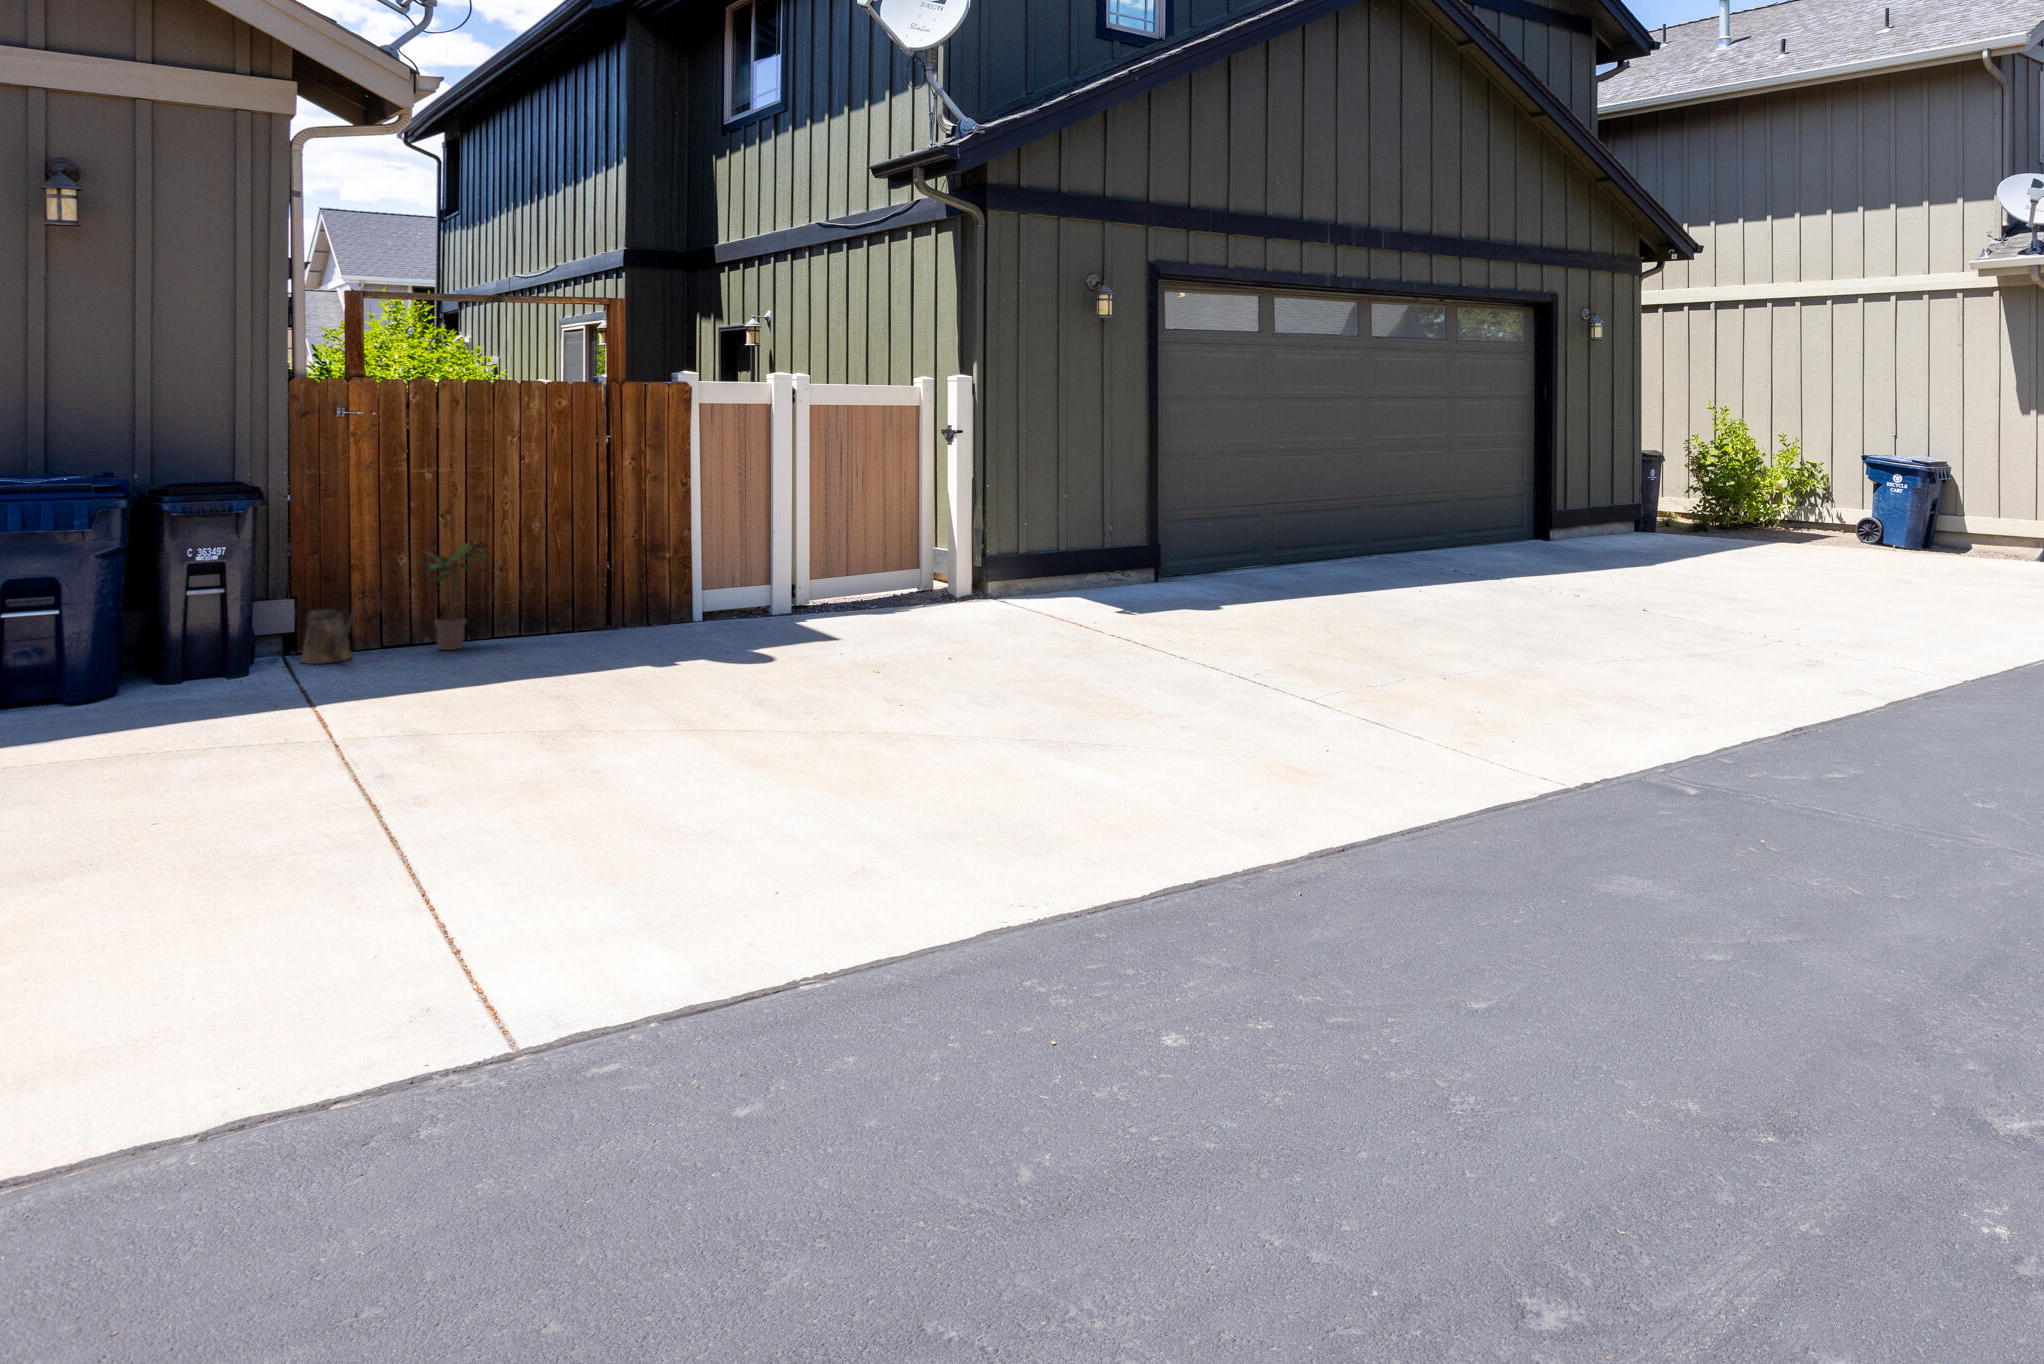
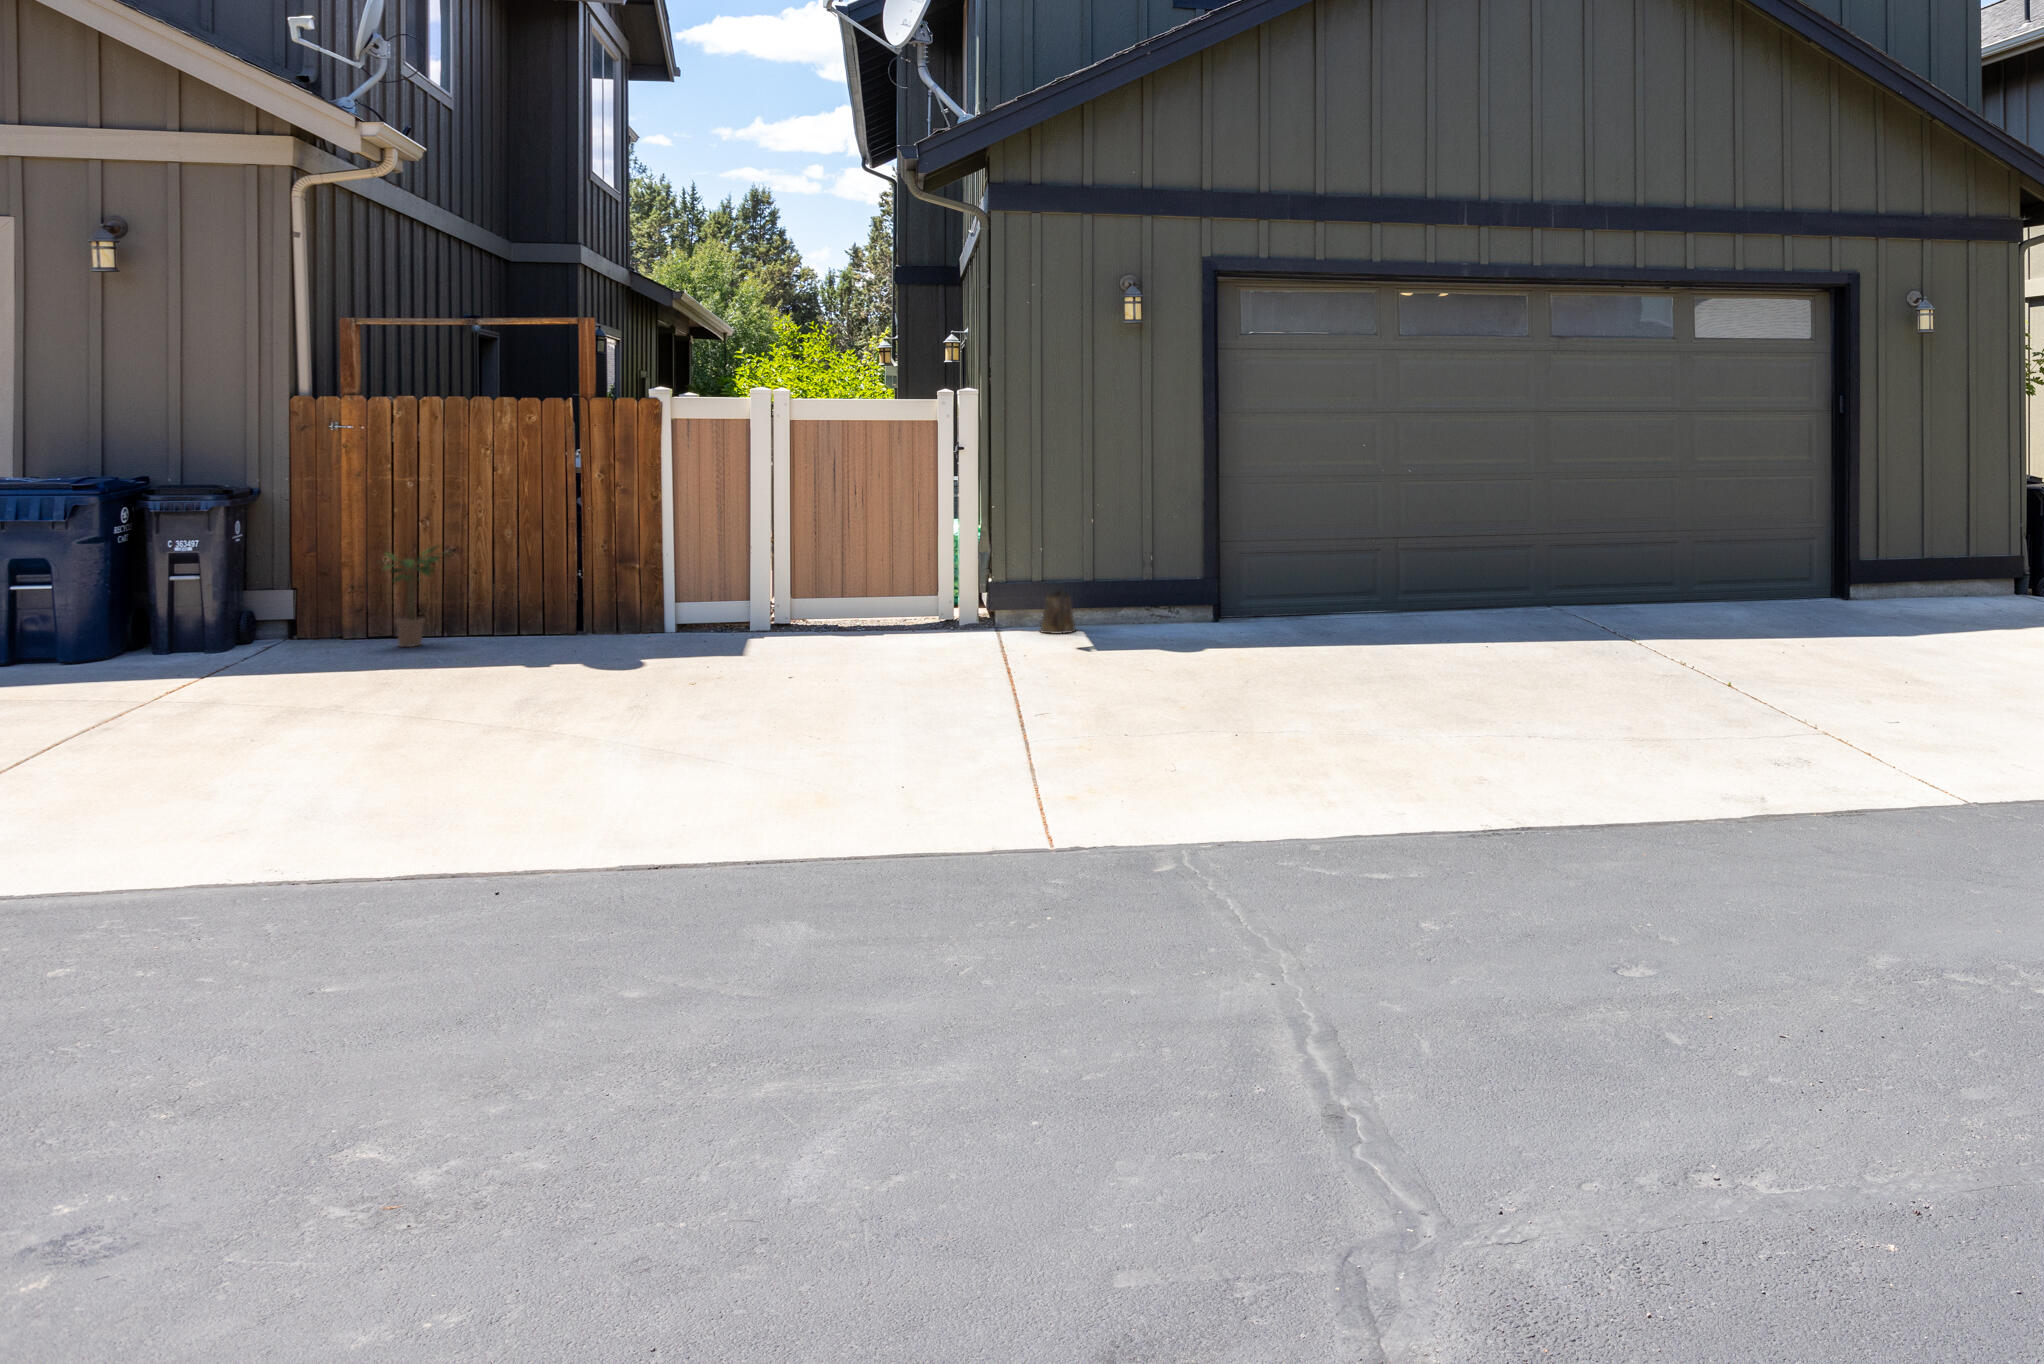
watering can: present [301,609,358,664] -> present [1041,589,1076,634]

